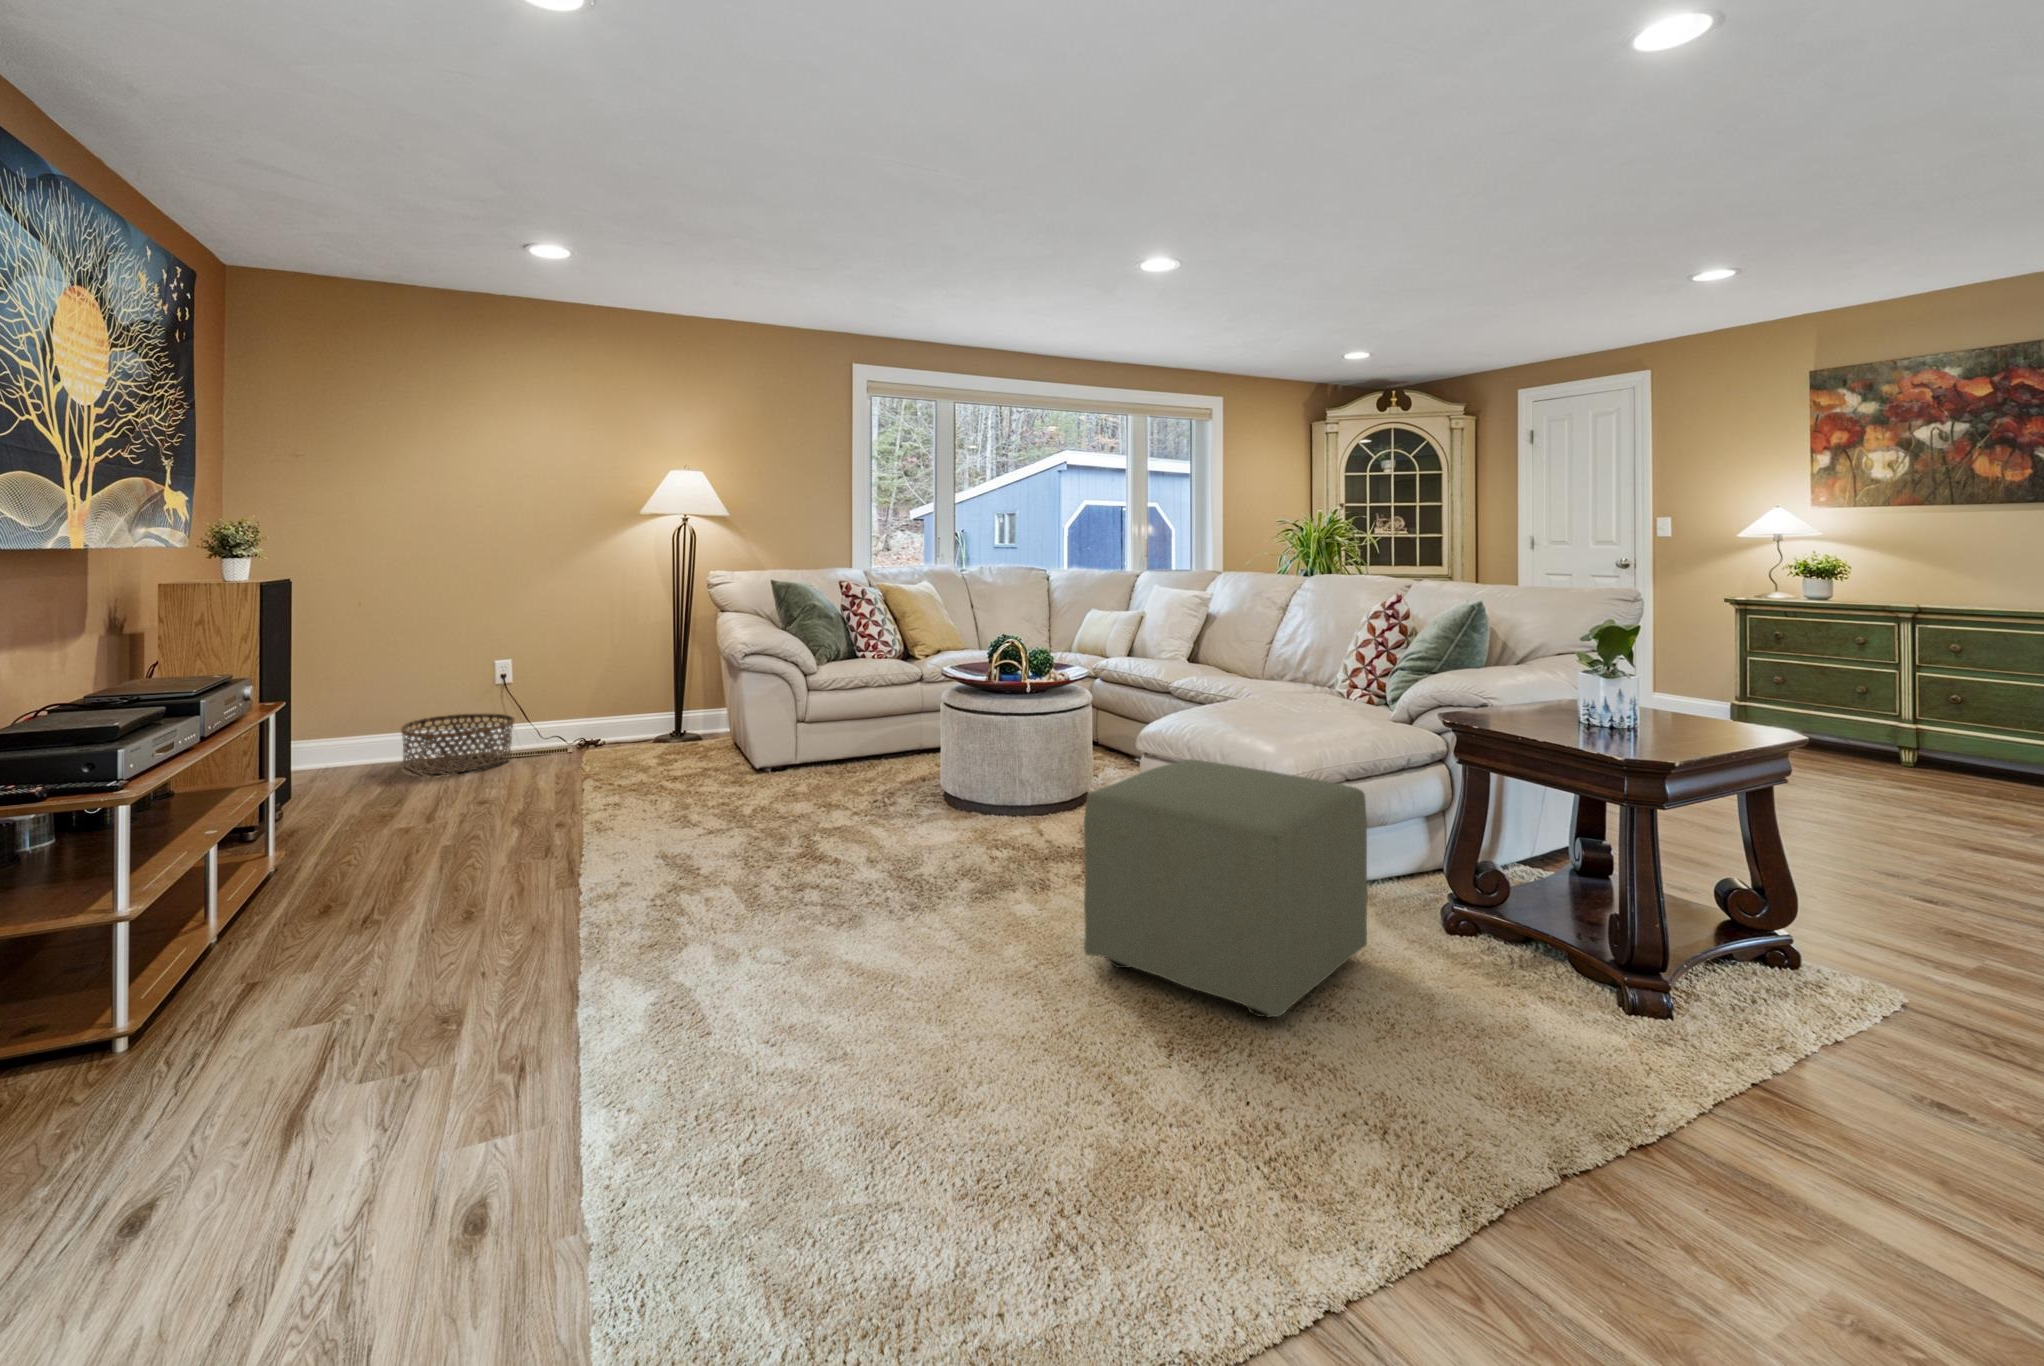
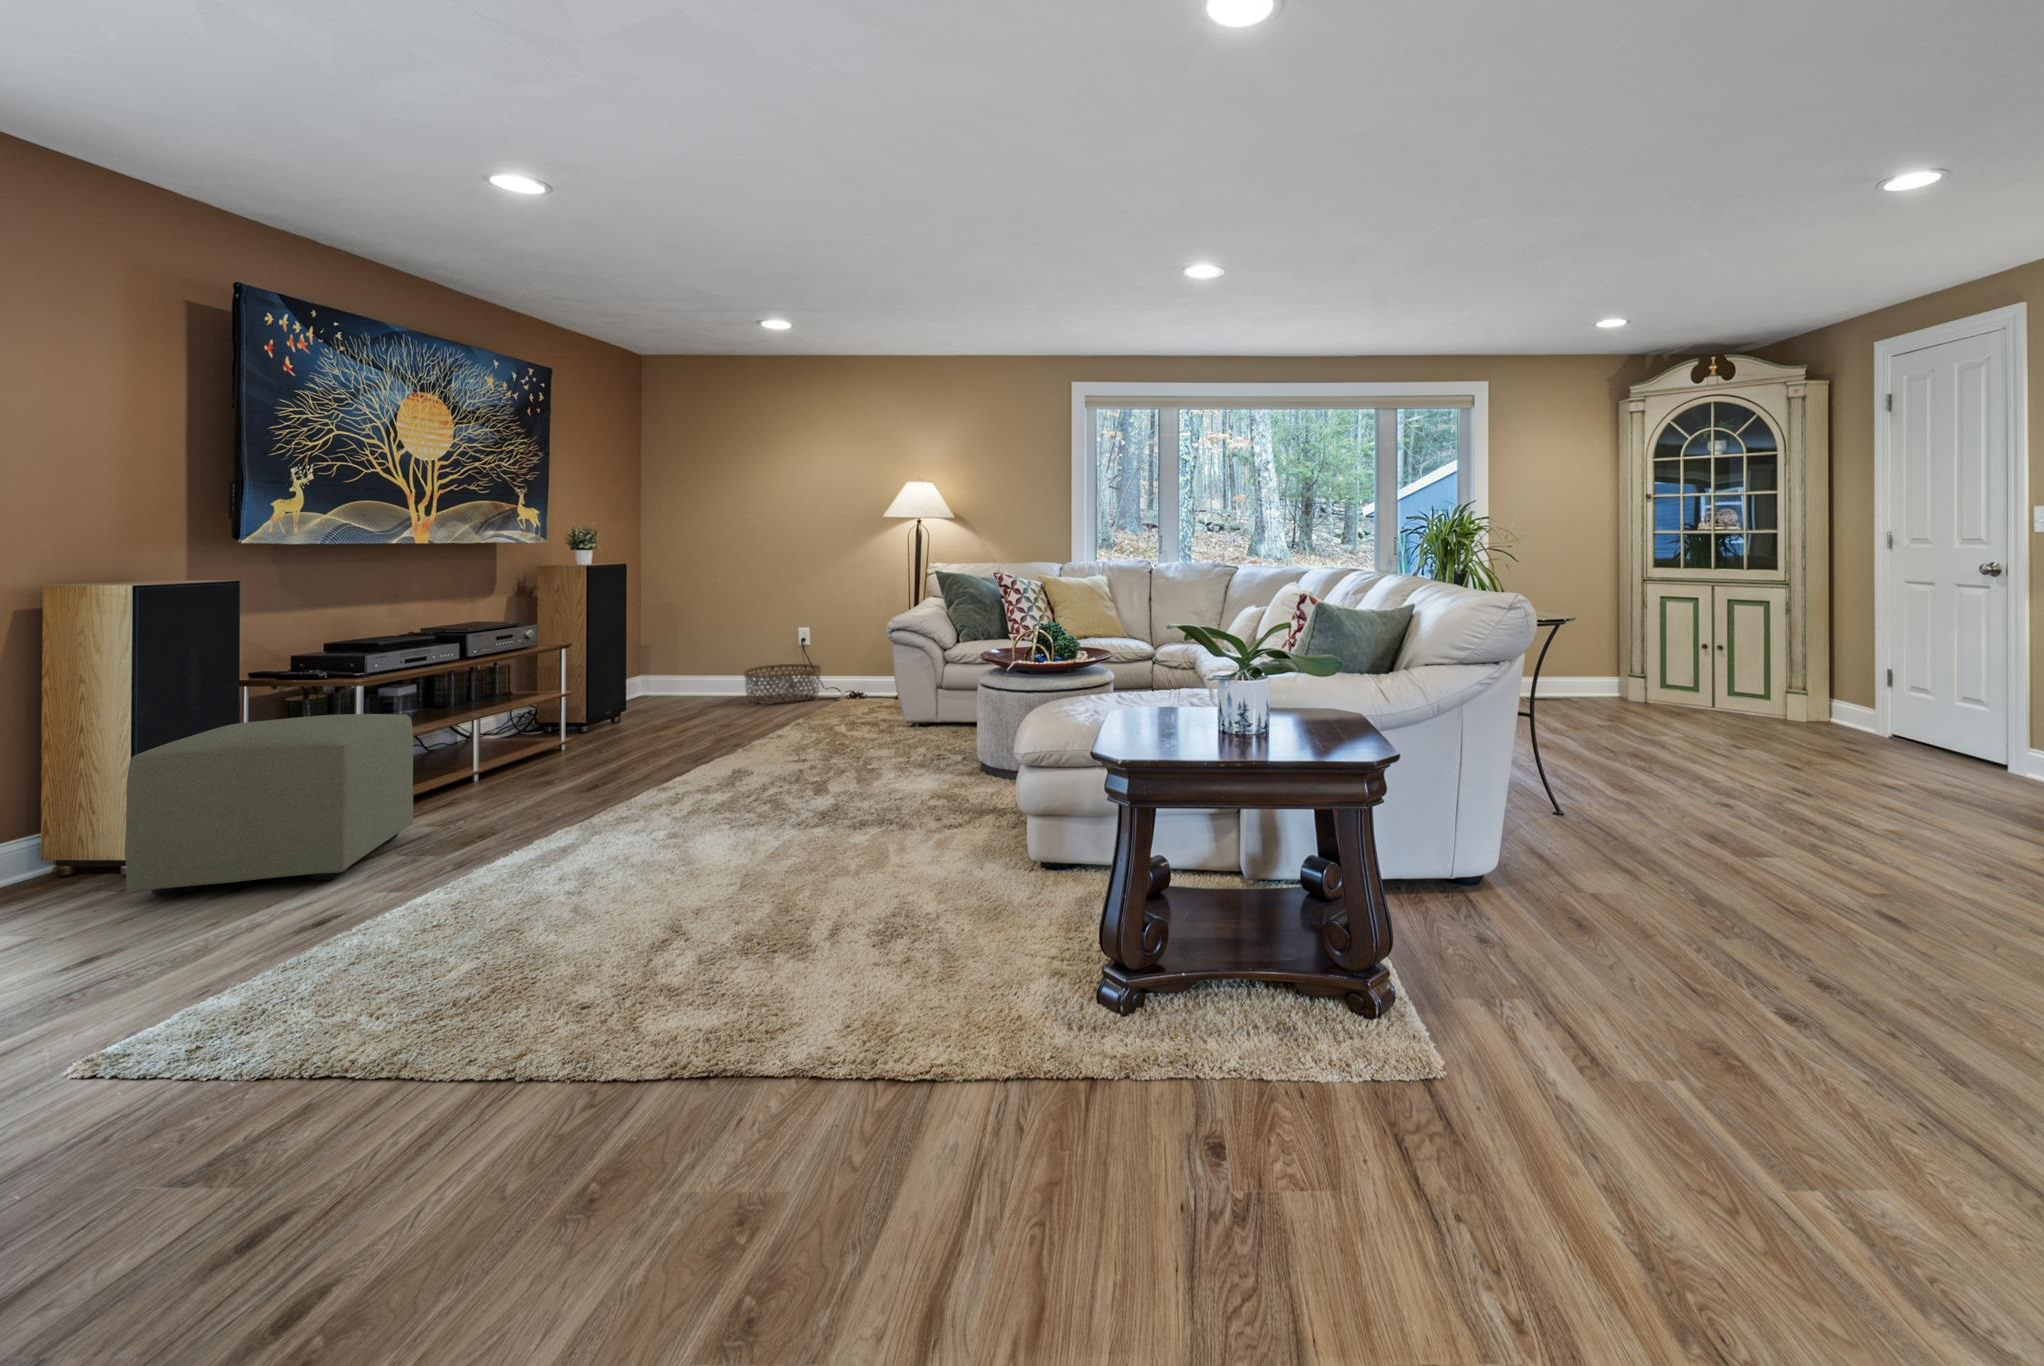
ottoman: present [1084,759,1368,1017] -> present [125,714,413,897]

